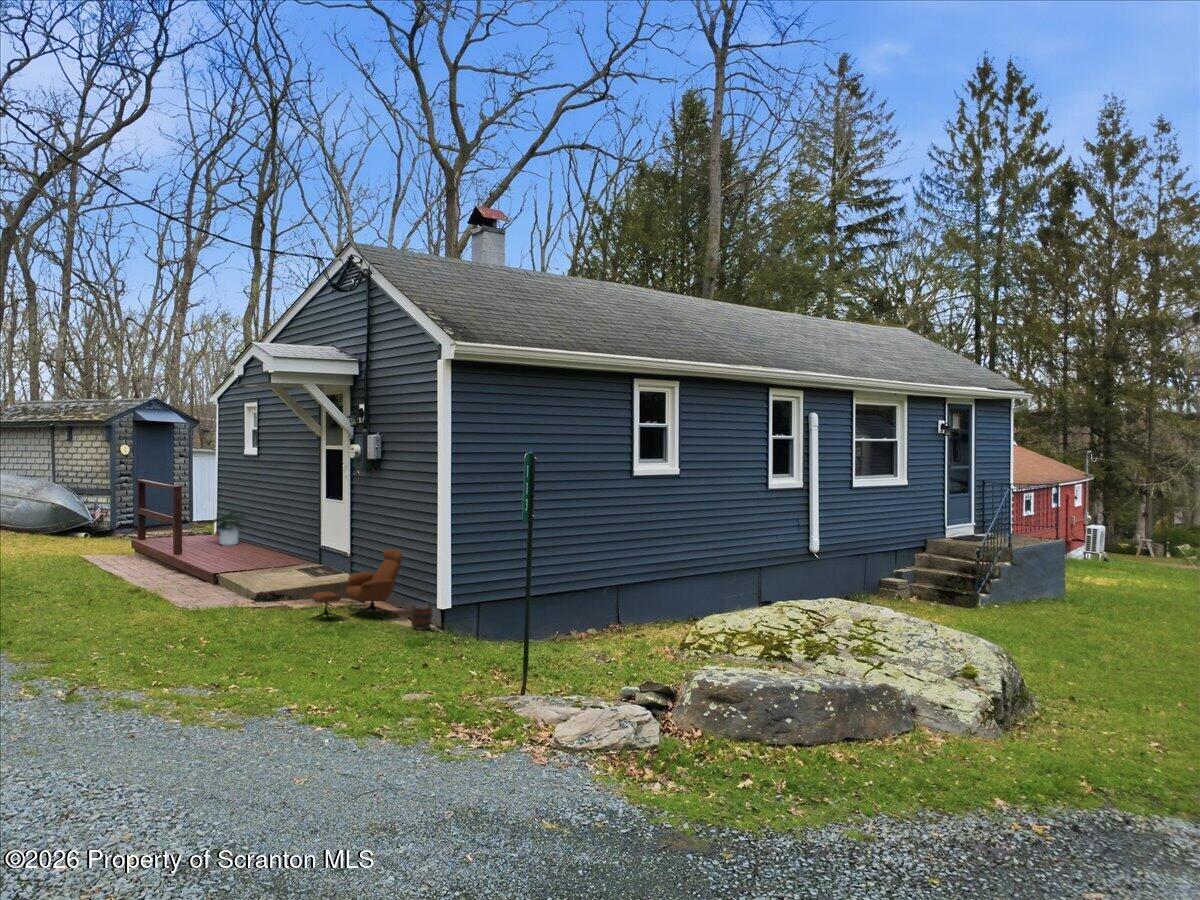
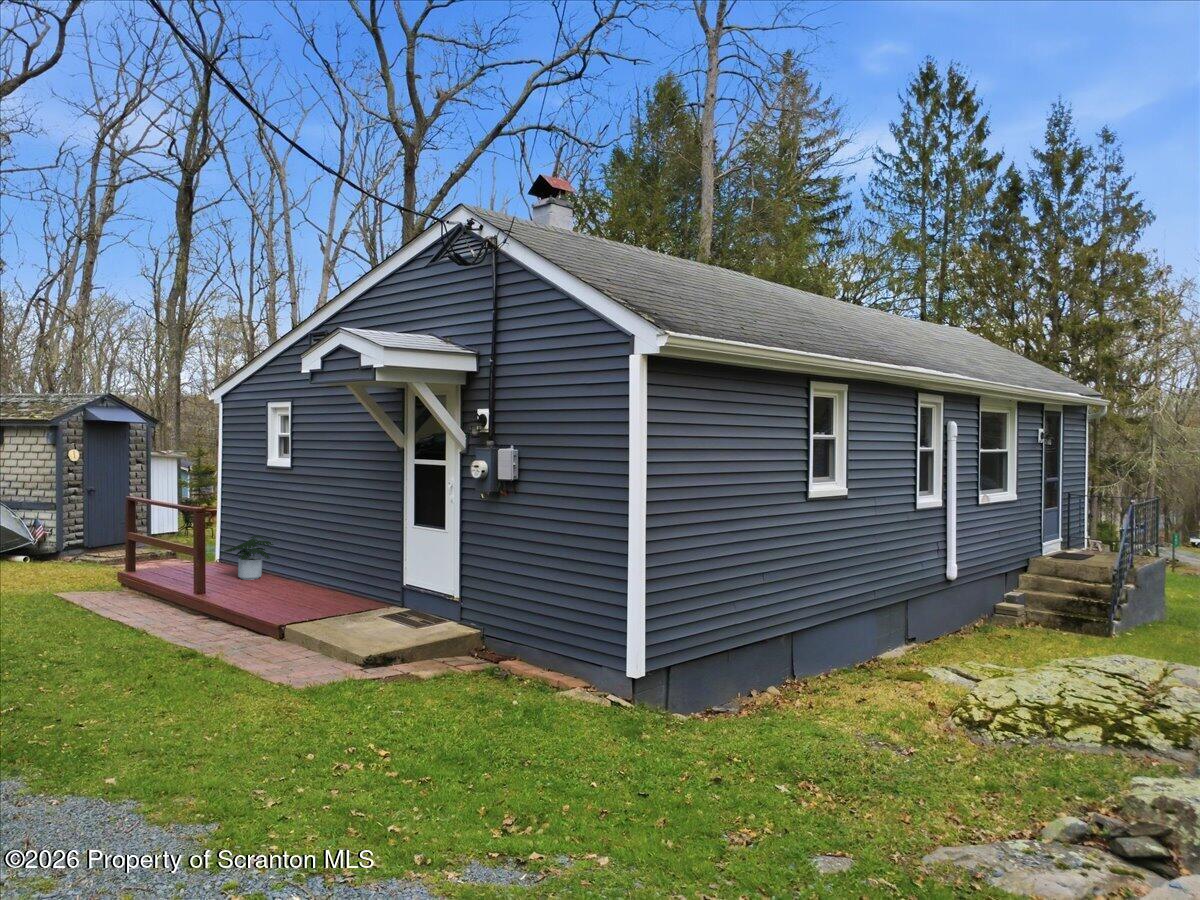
lounge chair: present [312,549,402,620] -> none [472,596,574,701]
wooden bucket: present [411,593,433,630] -> none [612,658,640,708]

